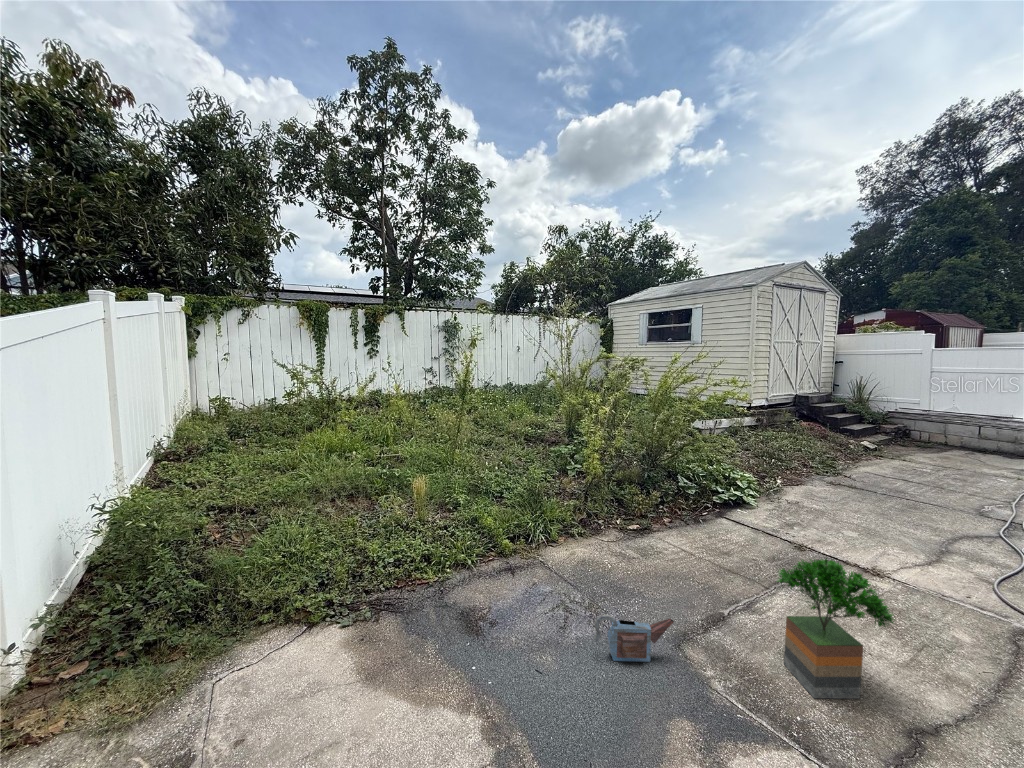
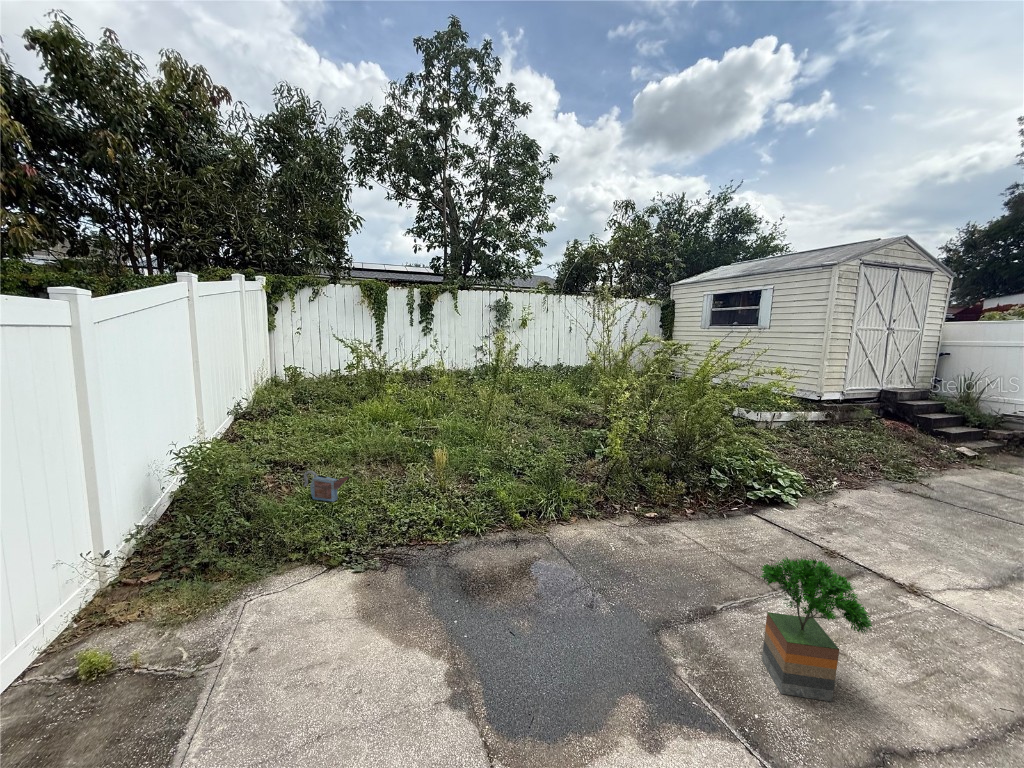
watering can: present [594,614,674,662] -> present [303,471,349,502]

